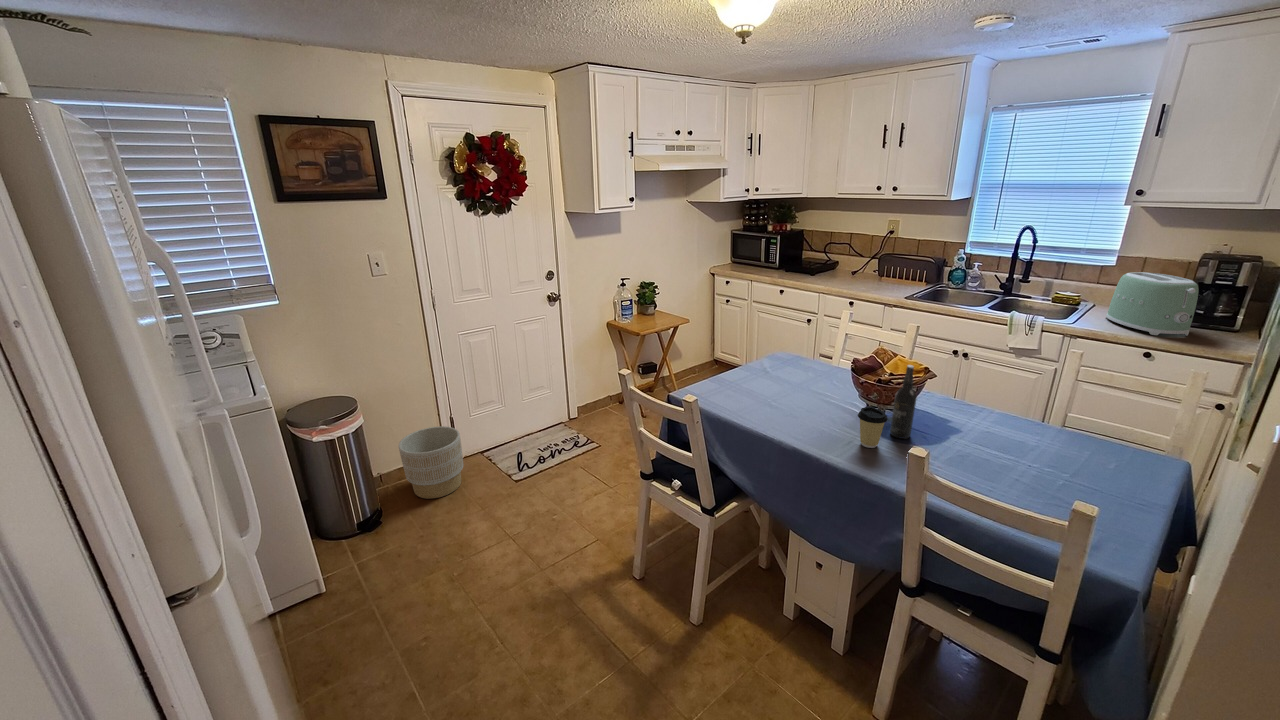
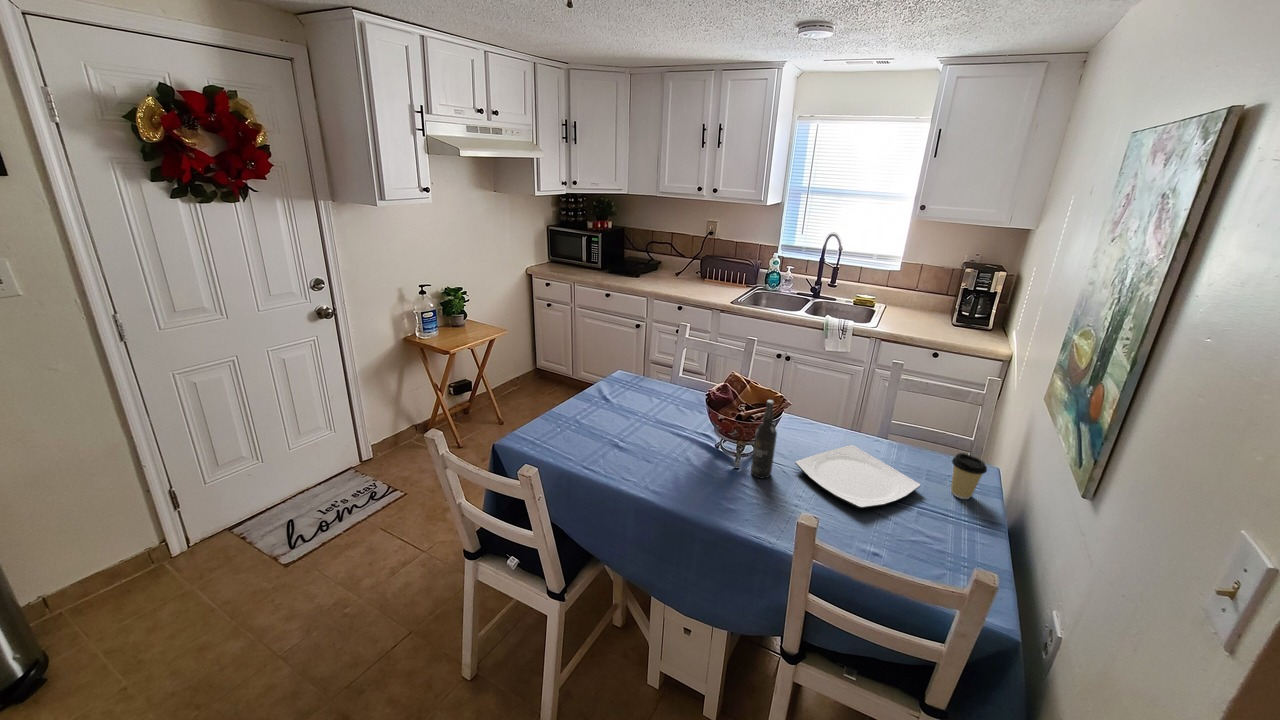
toaster: present [1106,272,1199,336] -> none [899,280,969,339]
coffee cup: present [858,407,888,448] -> present [951,453,987,499]
plate: none [937,421,1075,470] -> present [795,445,920,508]
planter: present [399,426,463,499] -> none [69,508,195,622]

